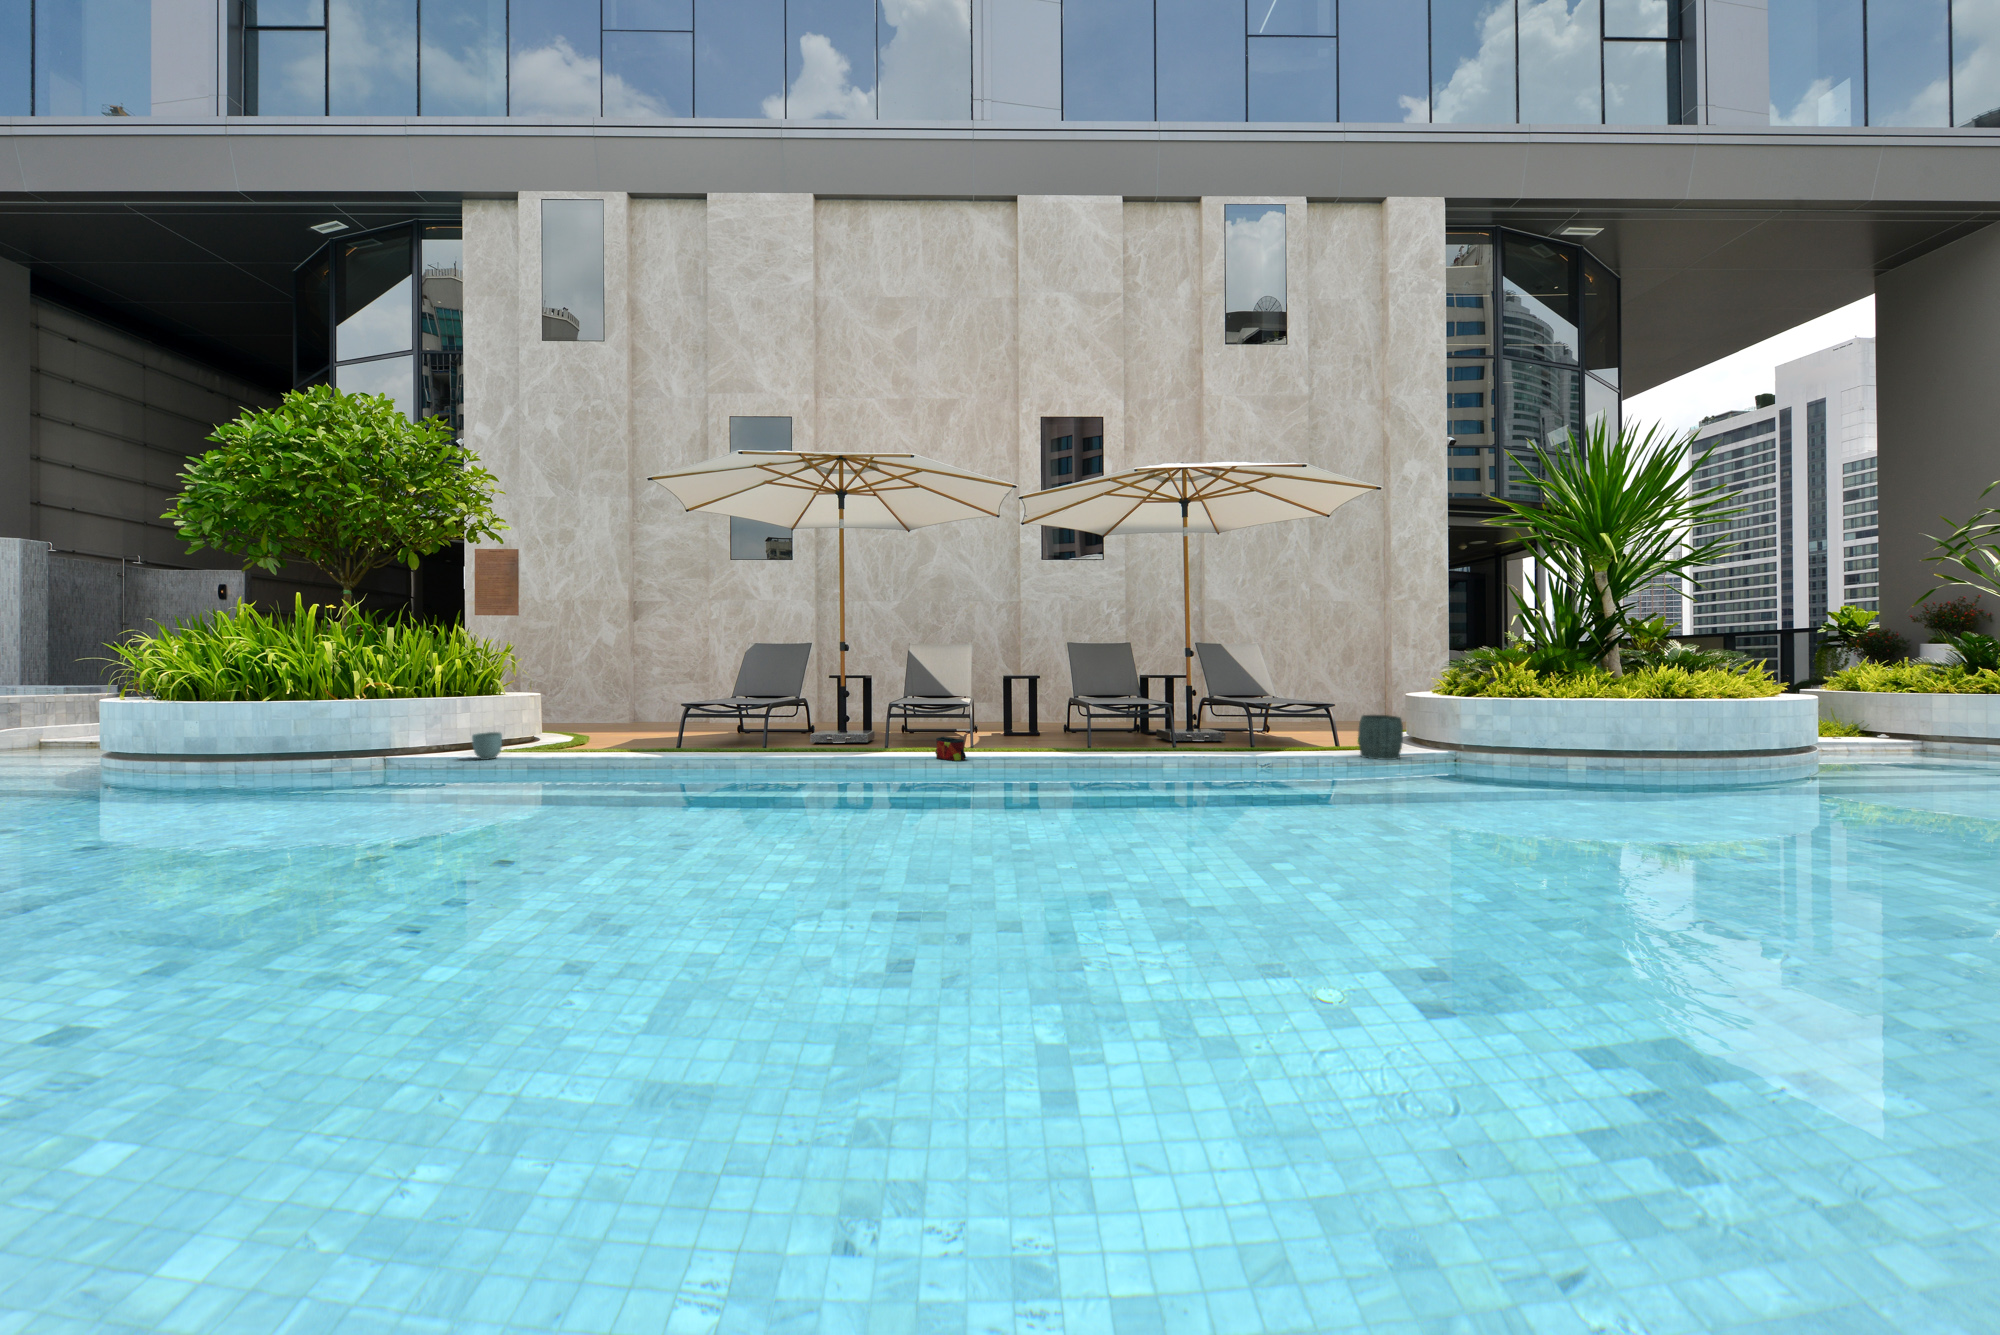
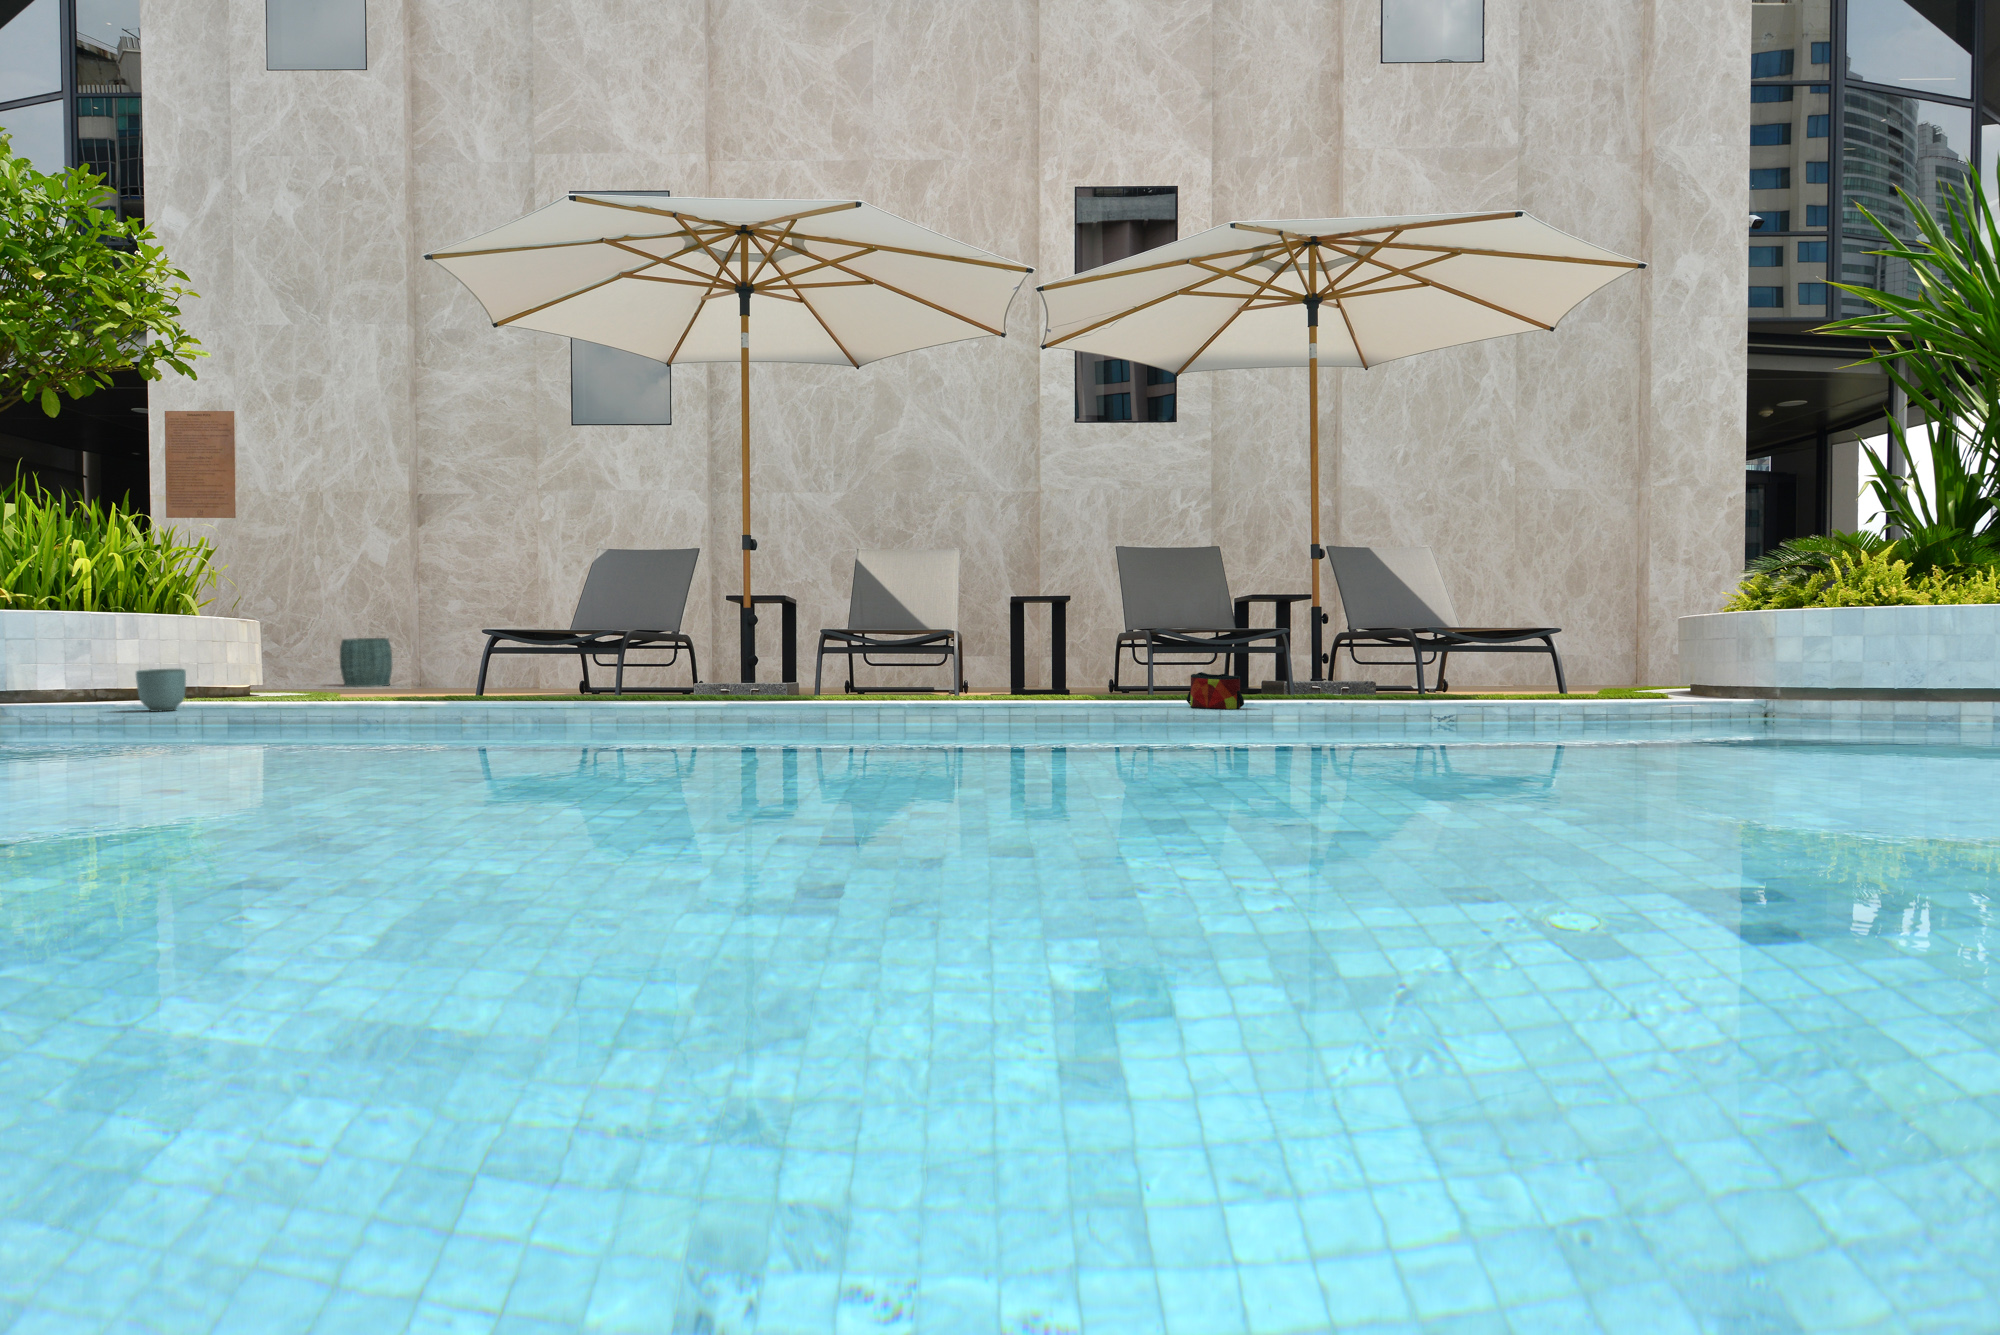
woven basket: present [1358,715,1403,760] -> present [340,638,392,687]
bag: present [935,737,966,761] -> present [1187,672,1244,710]

